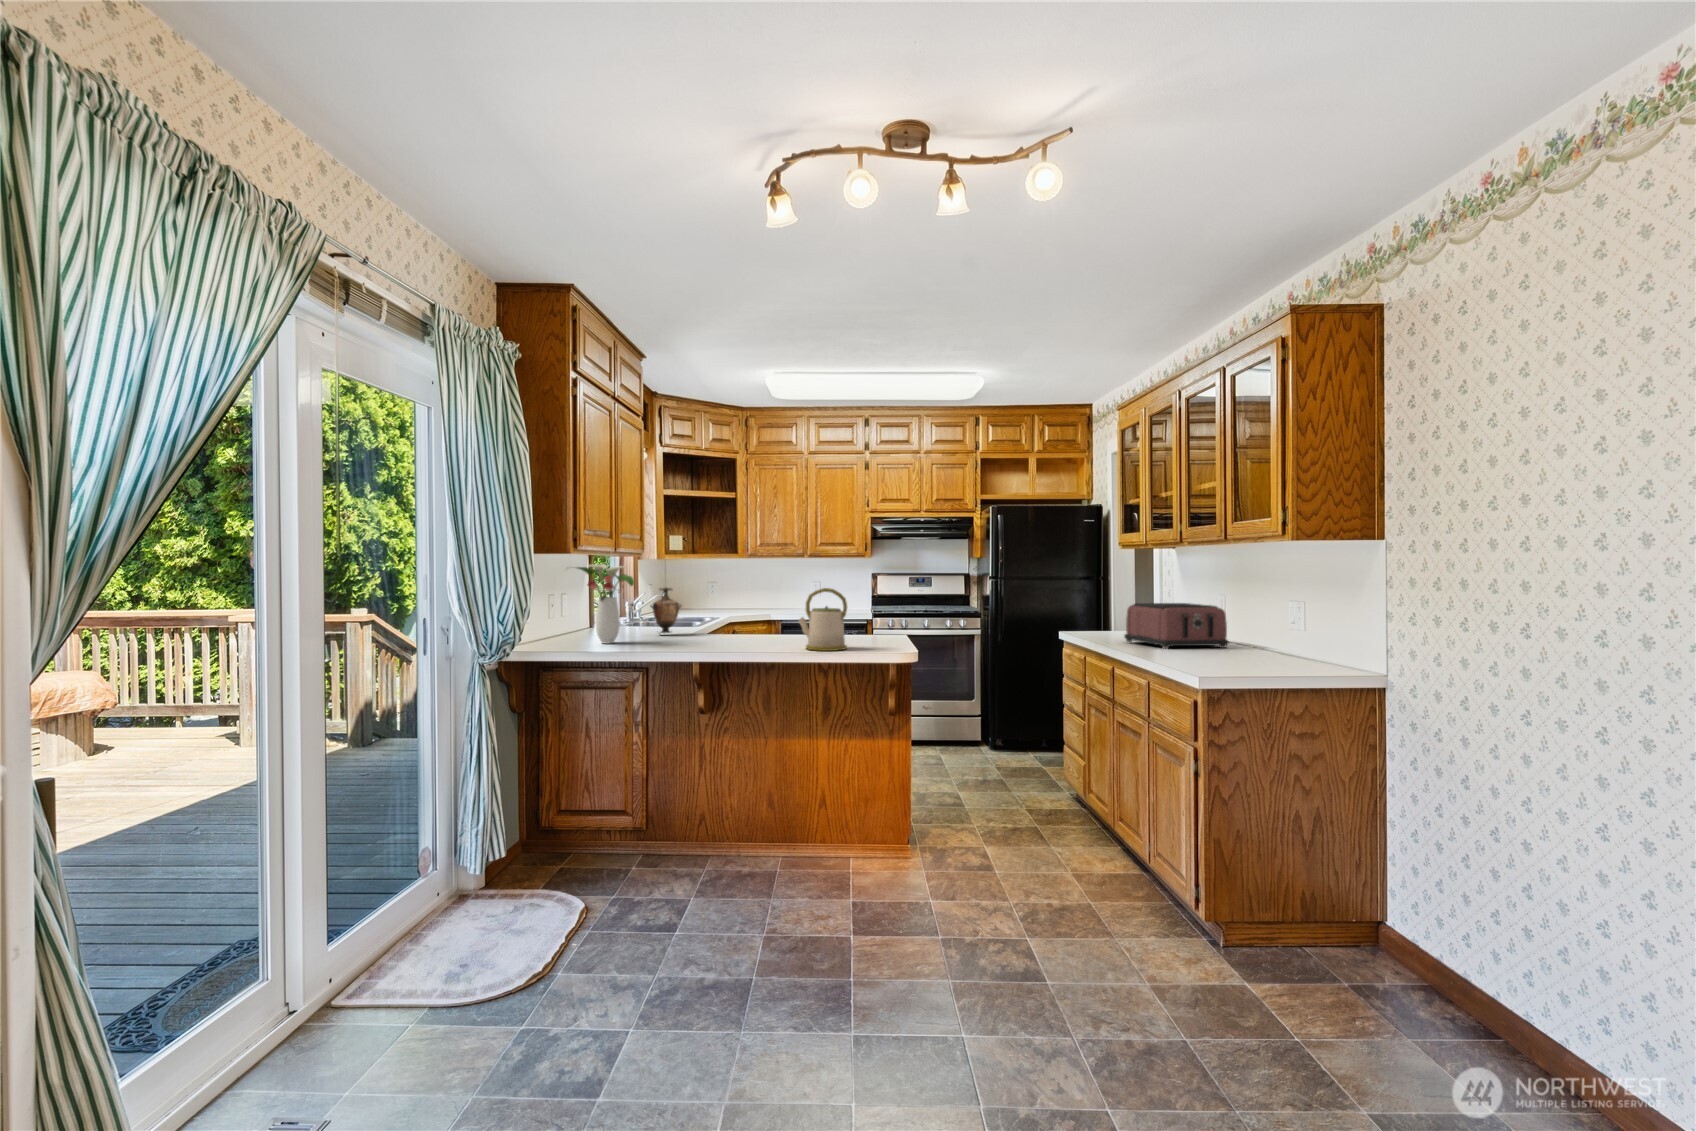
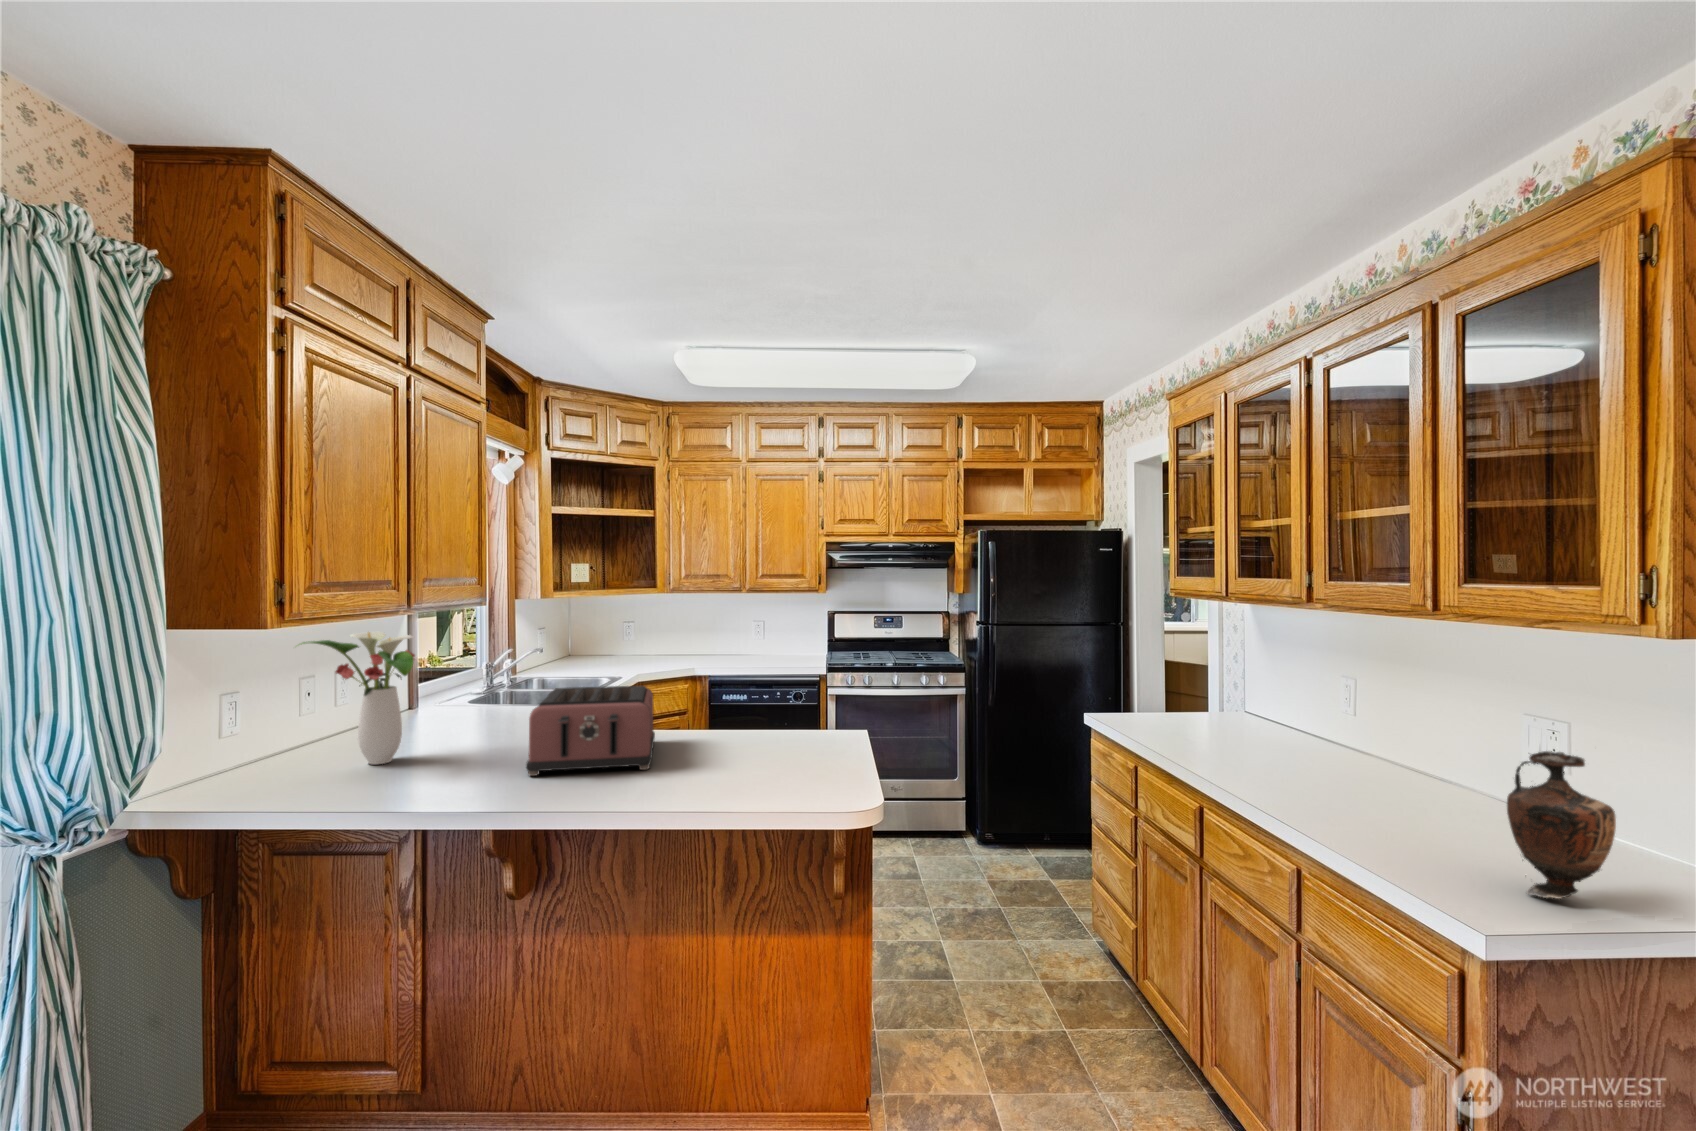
vase: present [651,587,681,634] -> present [1507,751,1616,899]
kettle: present [798,588,847,651] -> none [682,680,767,792]
toaster: present [1124,603,1229,649] -> present [526,686,655,776]

